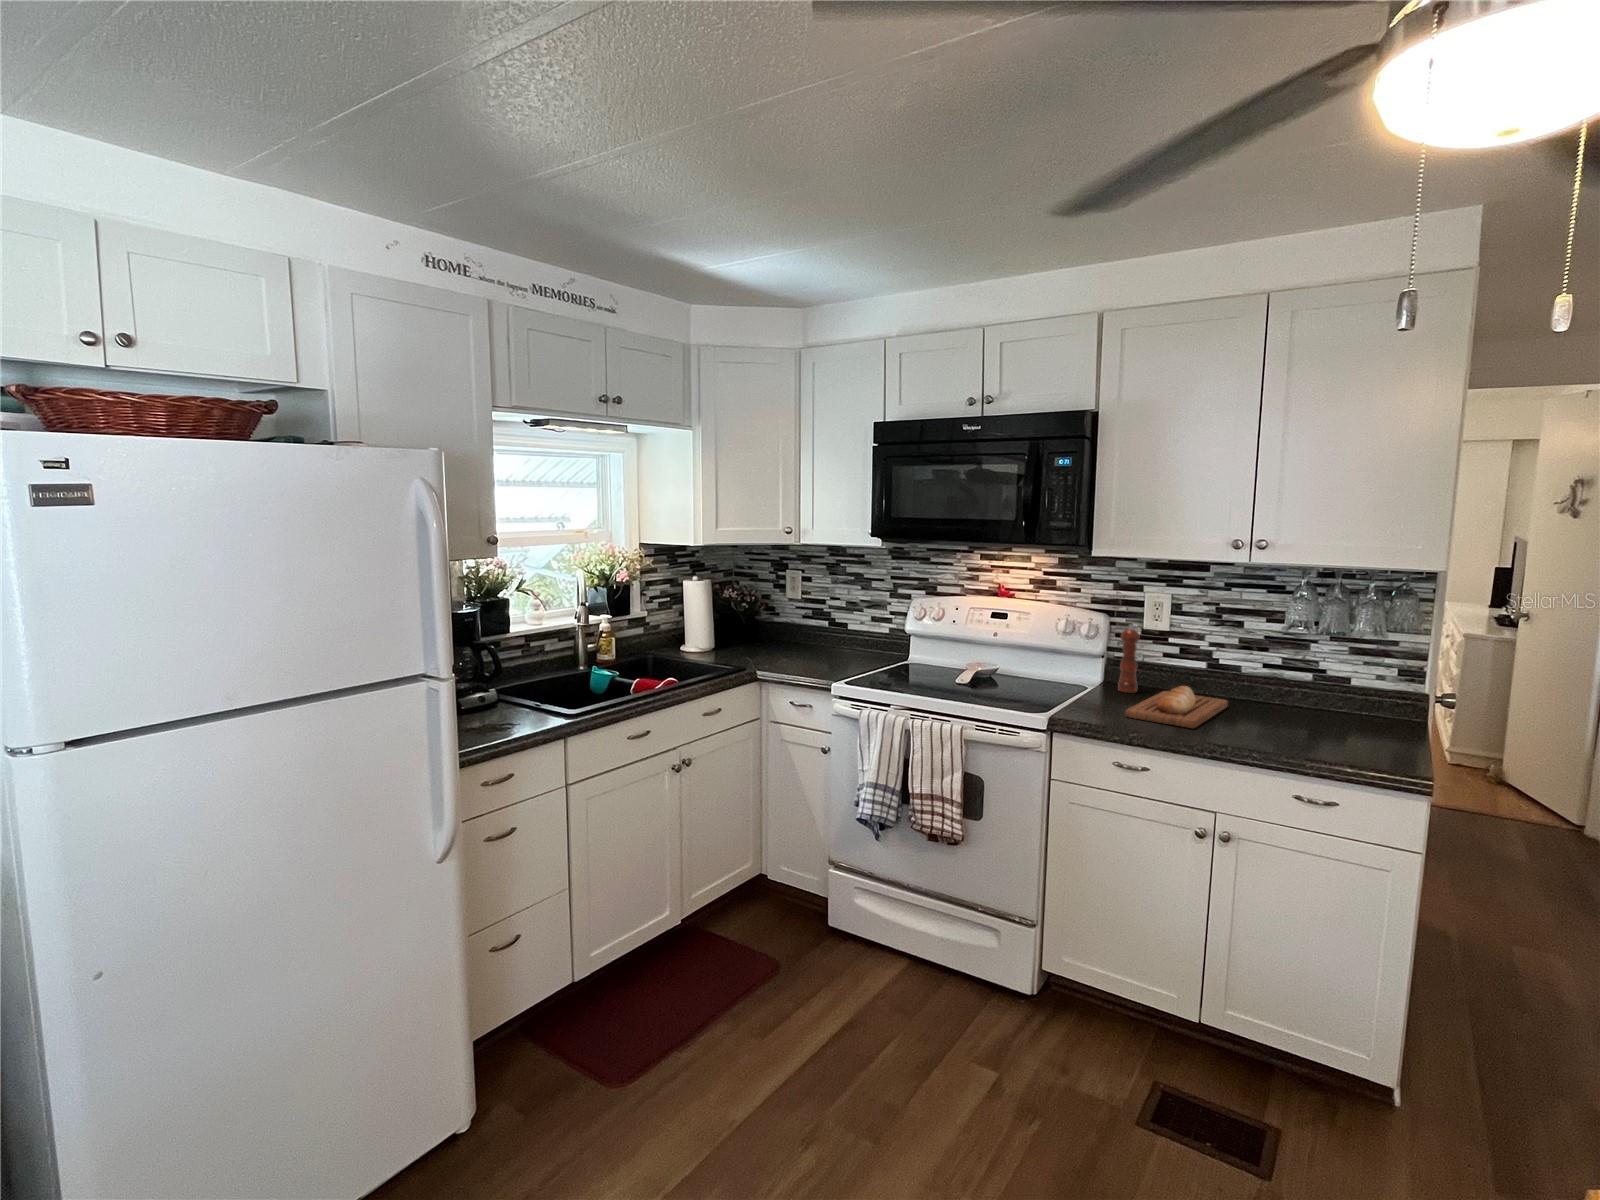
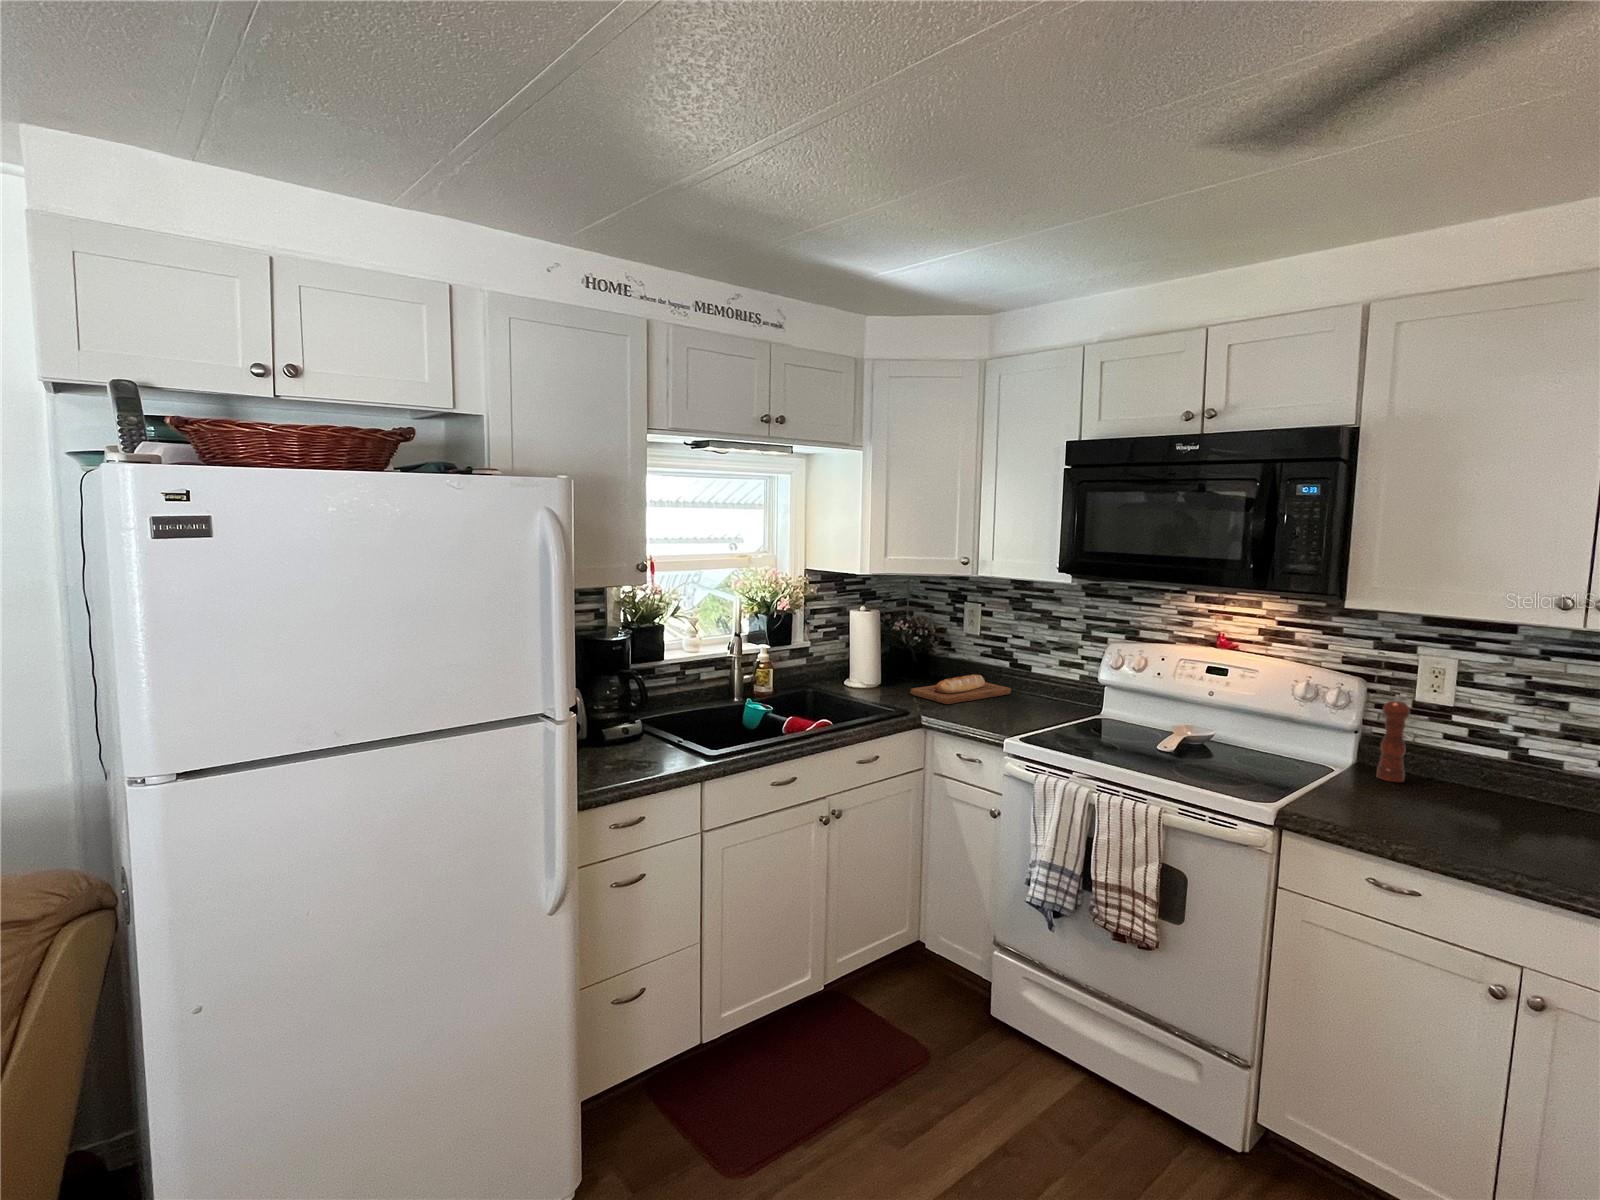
bread loaf: present [1125,686,1228,728] -> present [910,674,1011,704]

